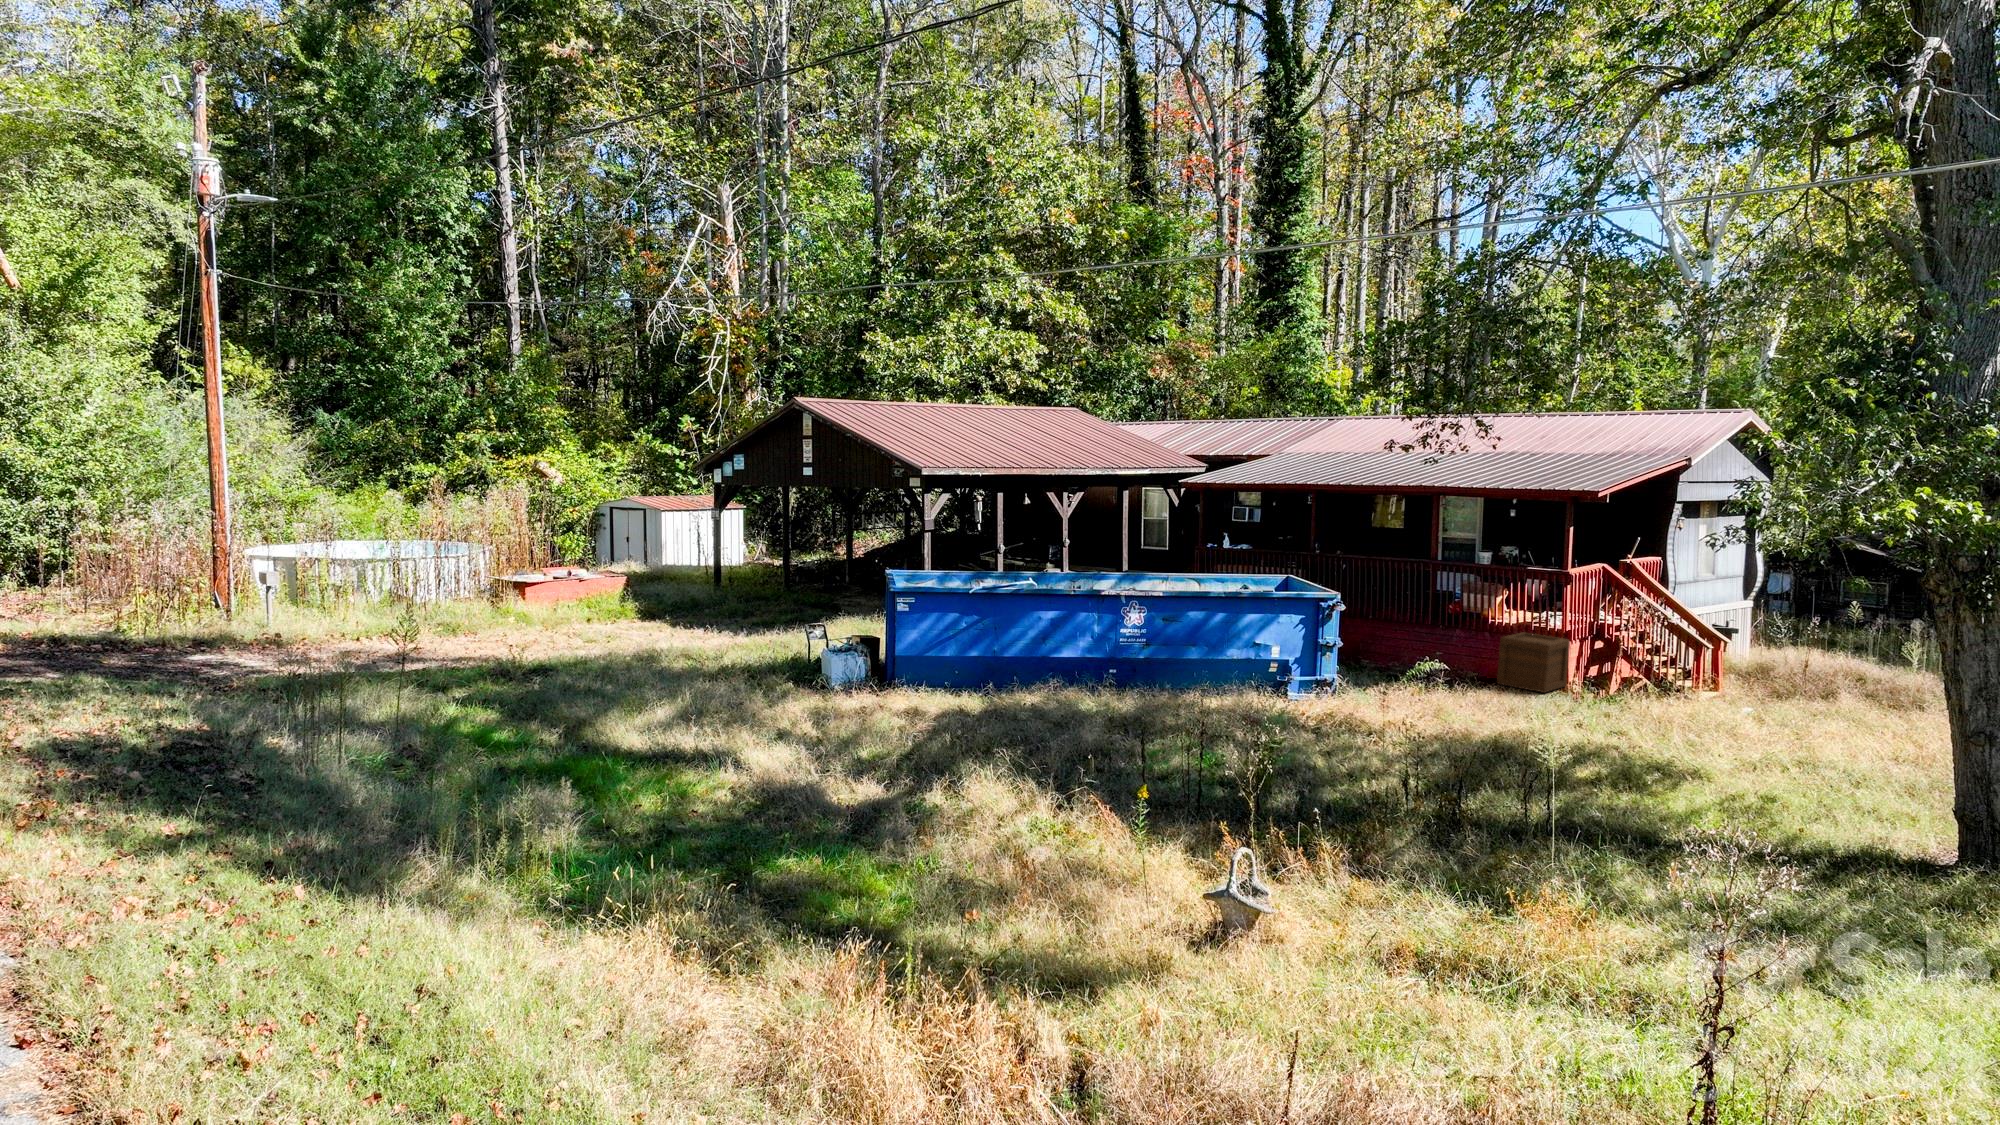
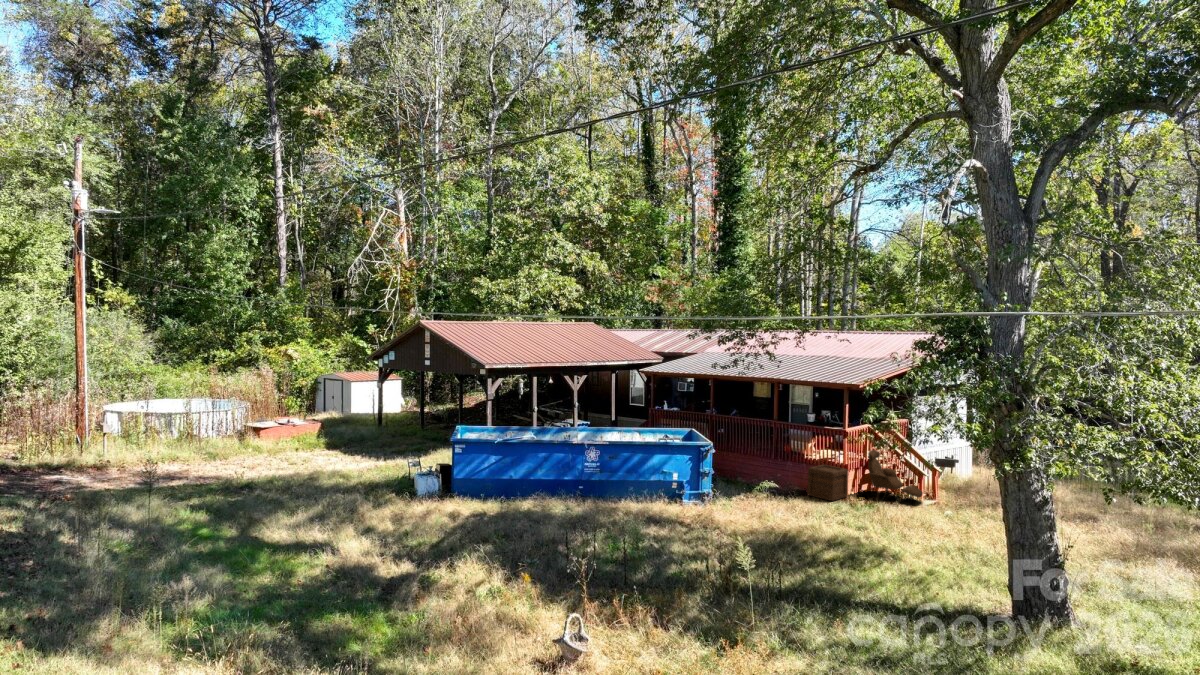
lounge chair: none [1604,606,1699,698] -> present [868,450,923,503]

